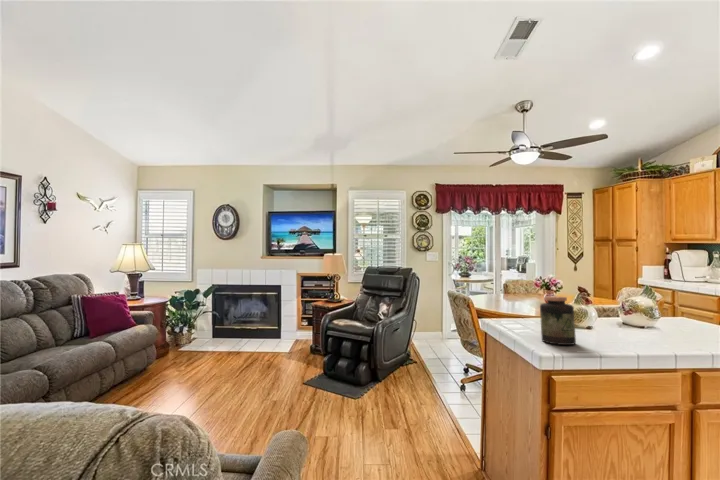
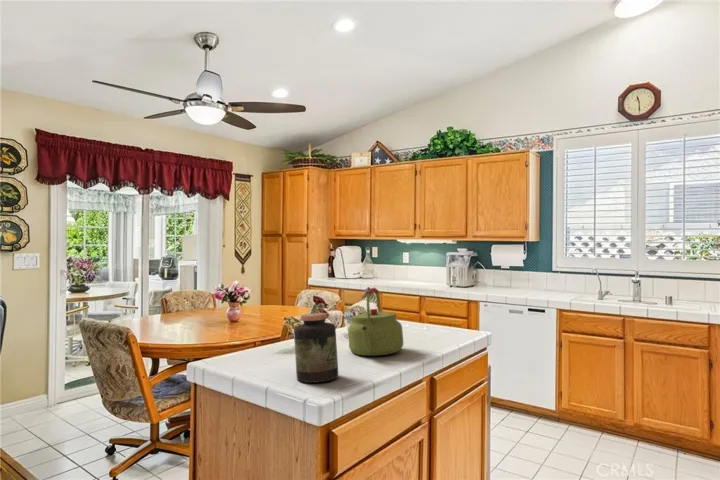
kettle: none [606,284,666,341] -> present [348,288,403,356]

